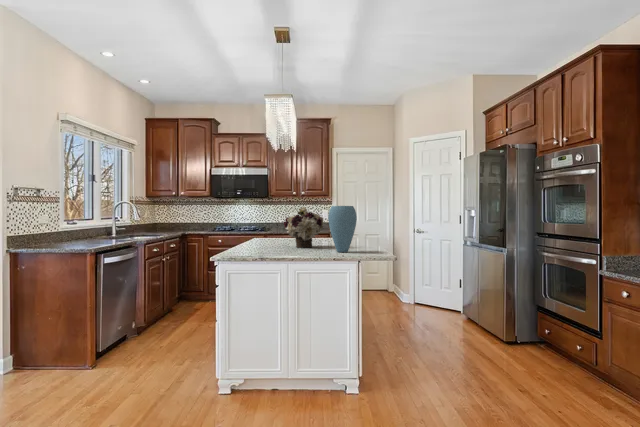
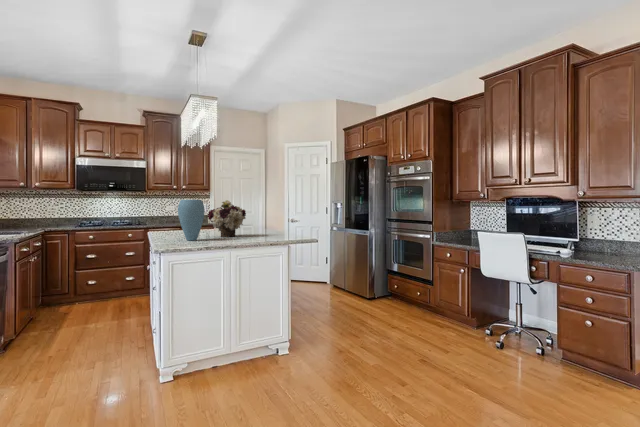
vase: present [328,206,357,252] -> present [178,200,205,241]

